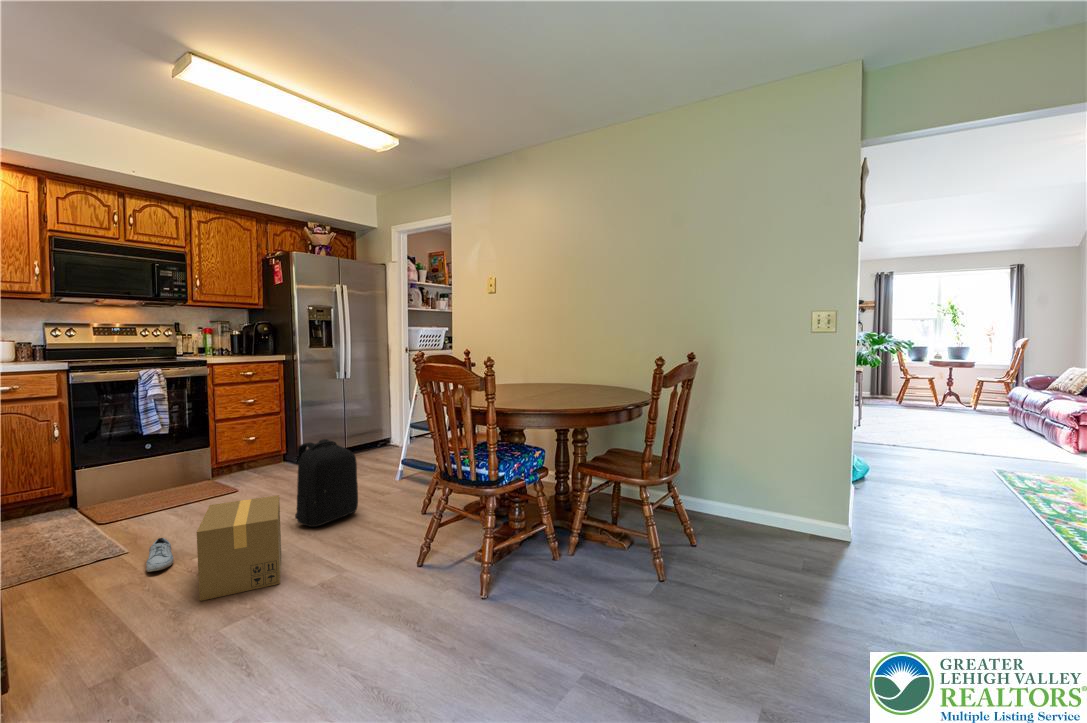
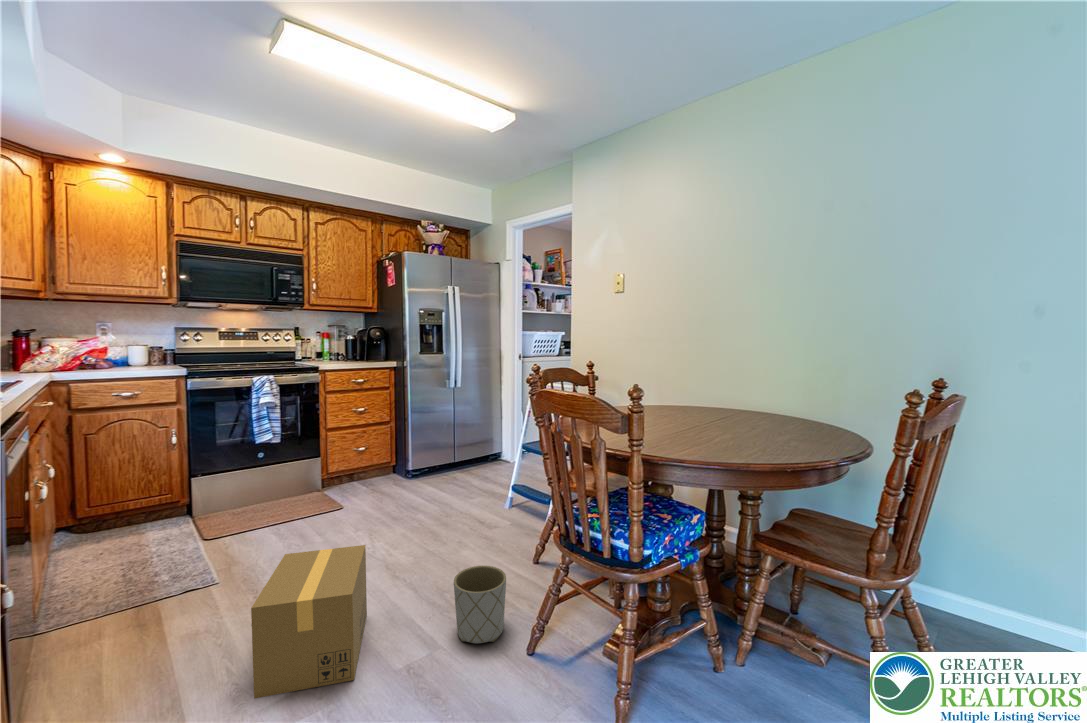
backpack: present [295,439,358,527] -> none [390,466,461,577]
planter: none [355,504,397,557] -> present [454,566,506,643]
shoe: present [146,538,174,572] -> none [216,580,251,632]

